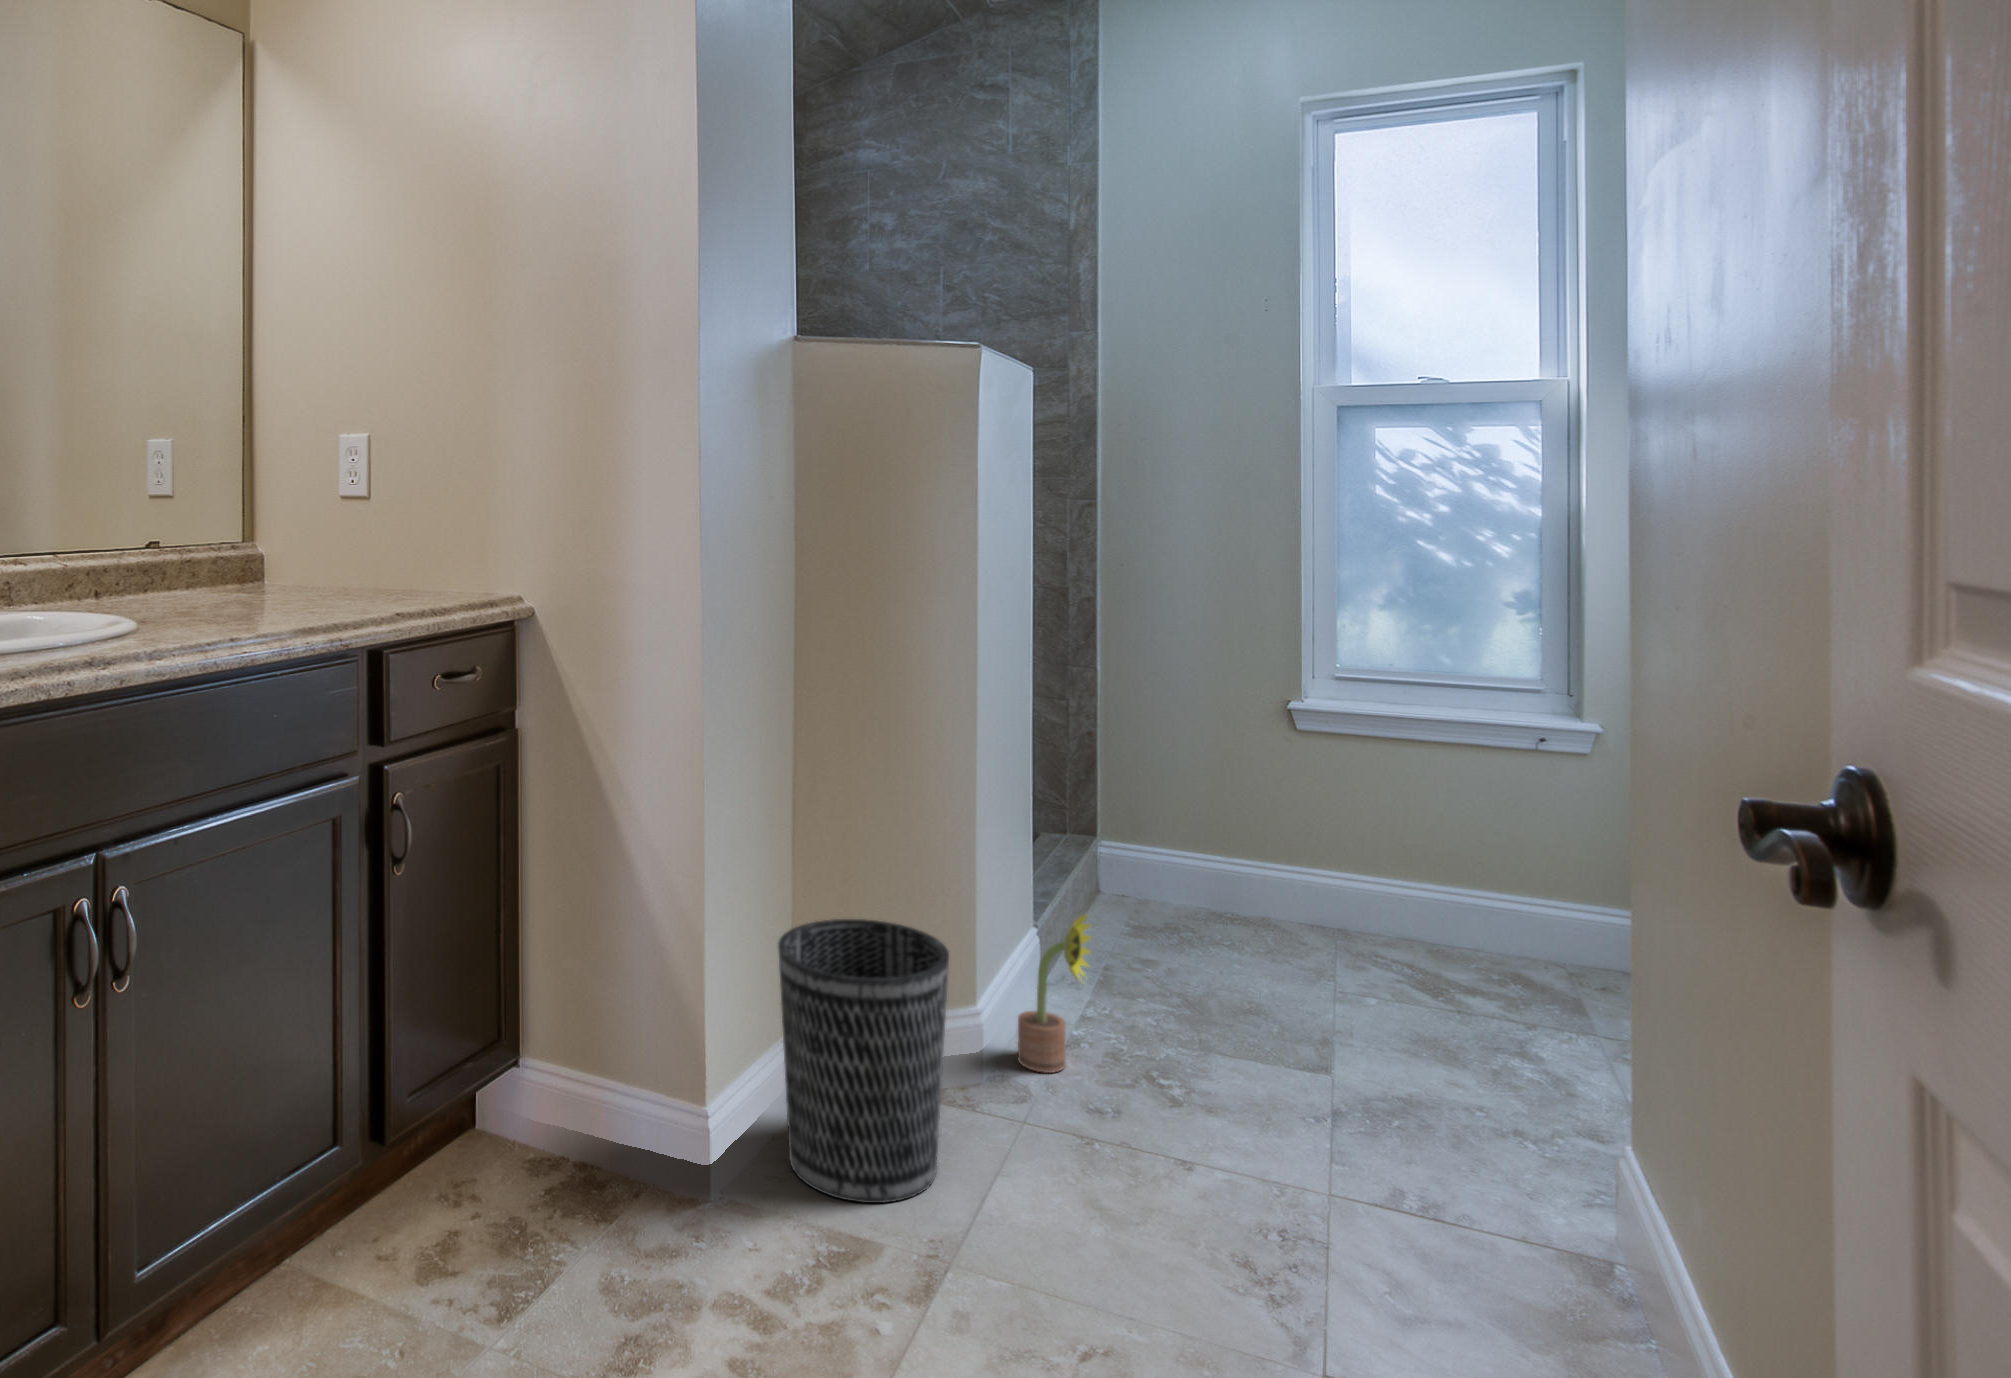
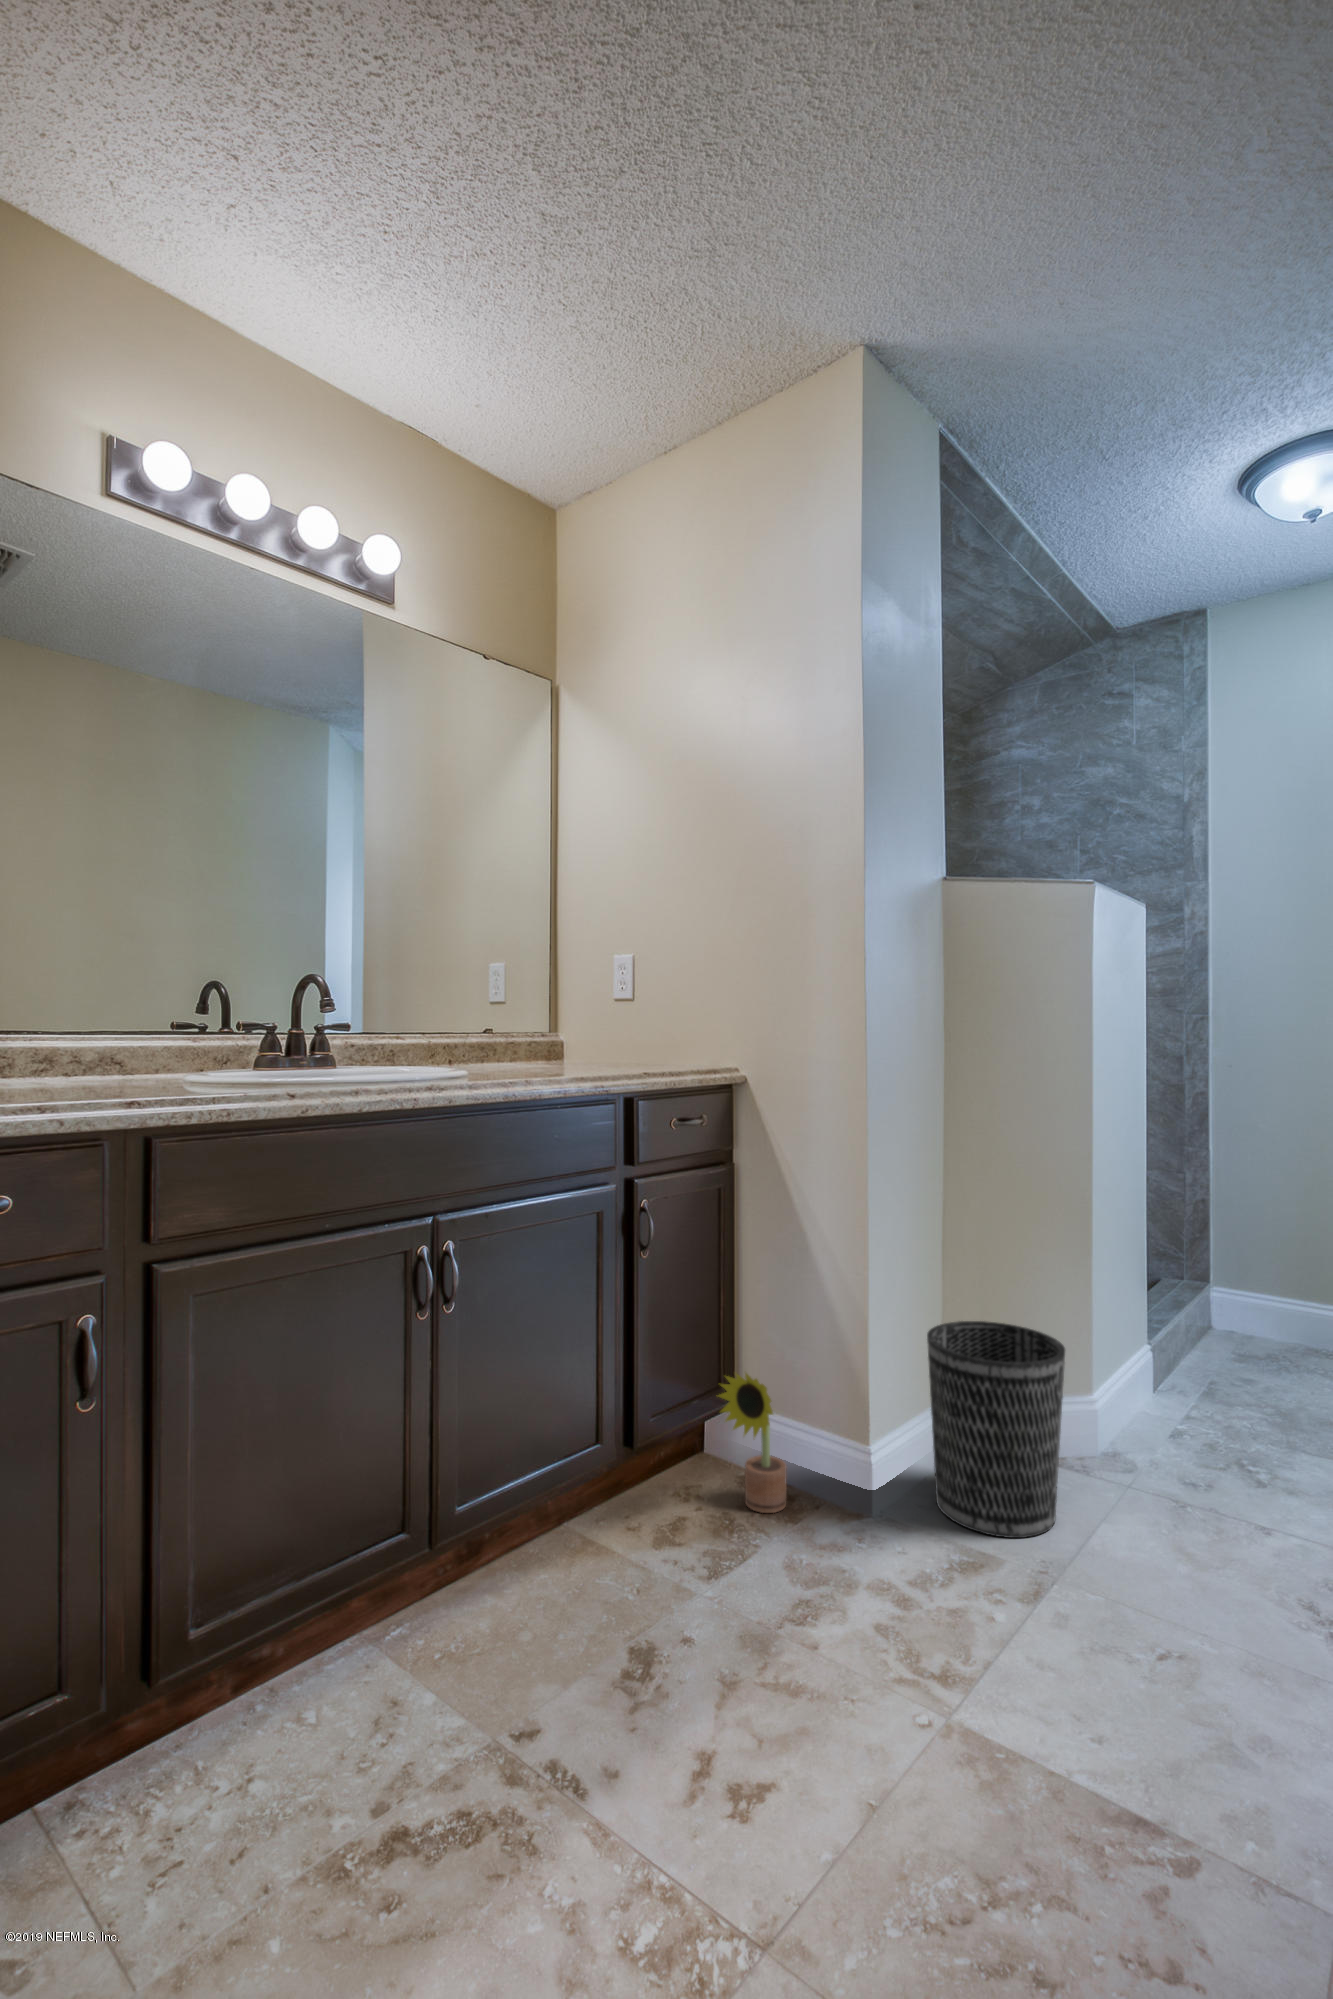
decorative plant: present [1018,915,1091,1073] -> present [718,1373,787,1513]

